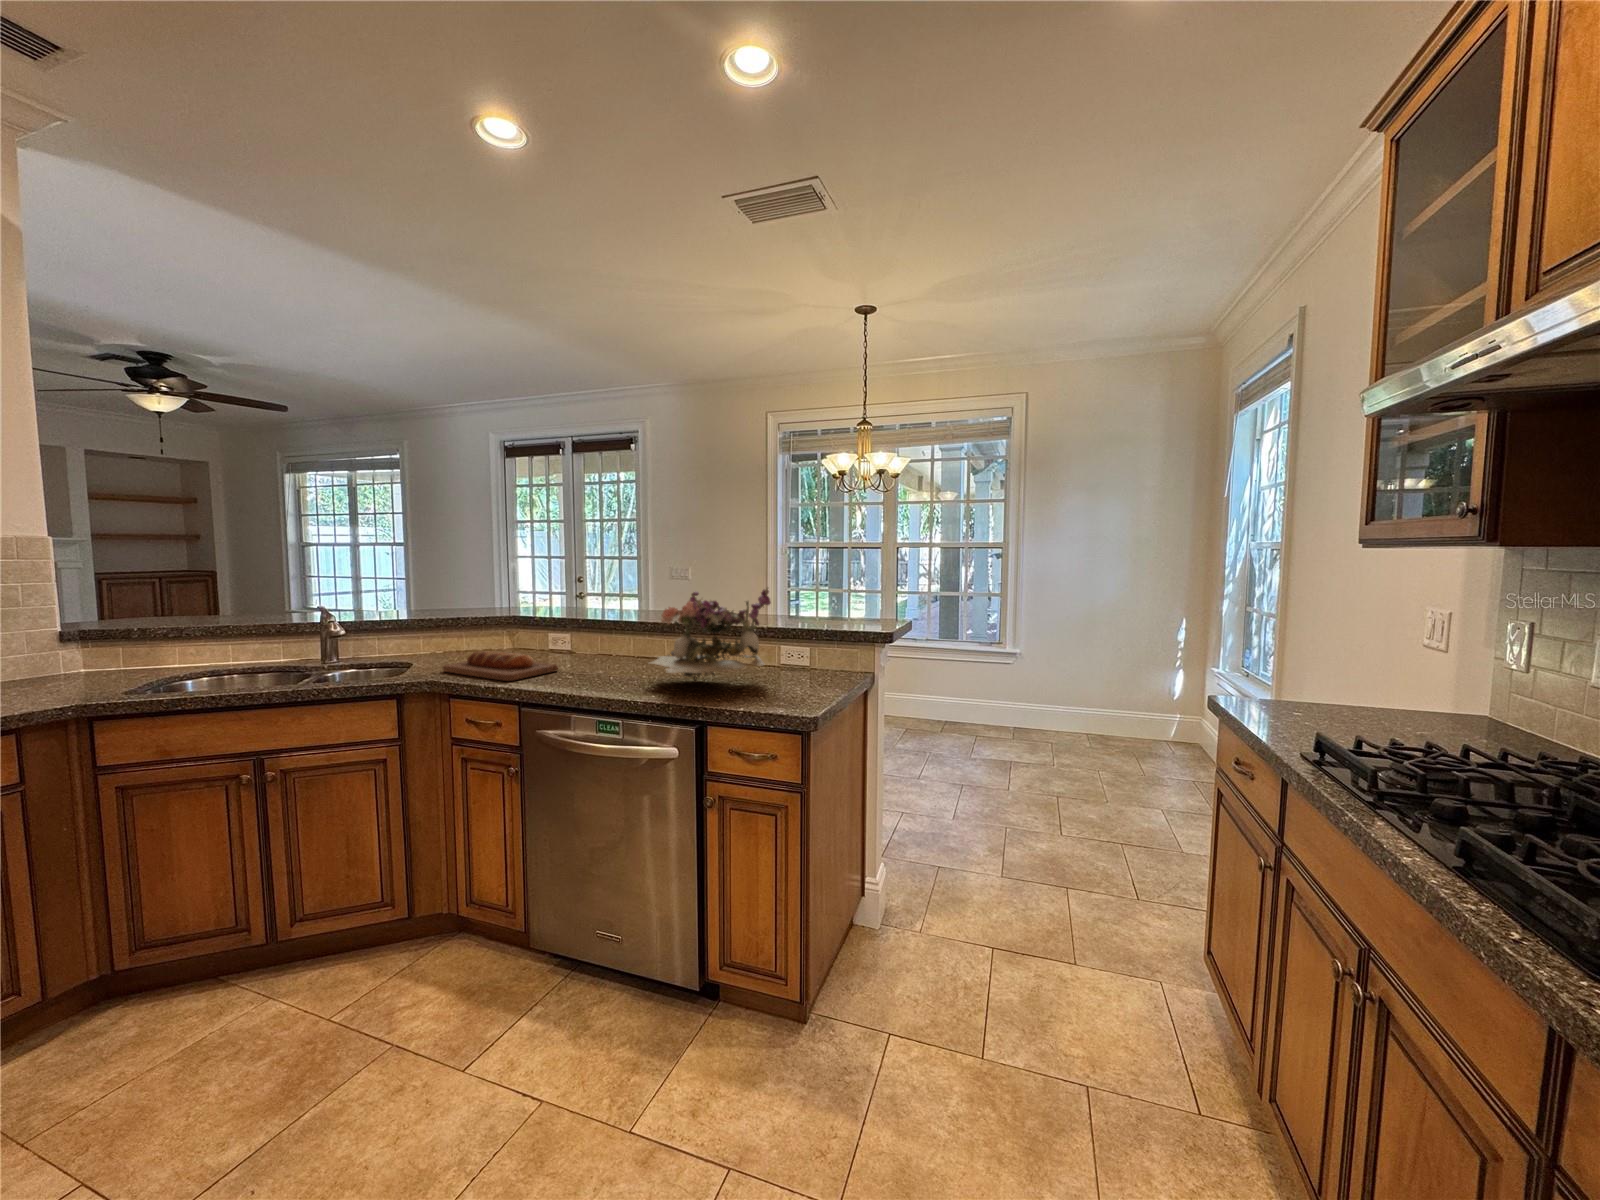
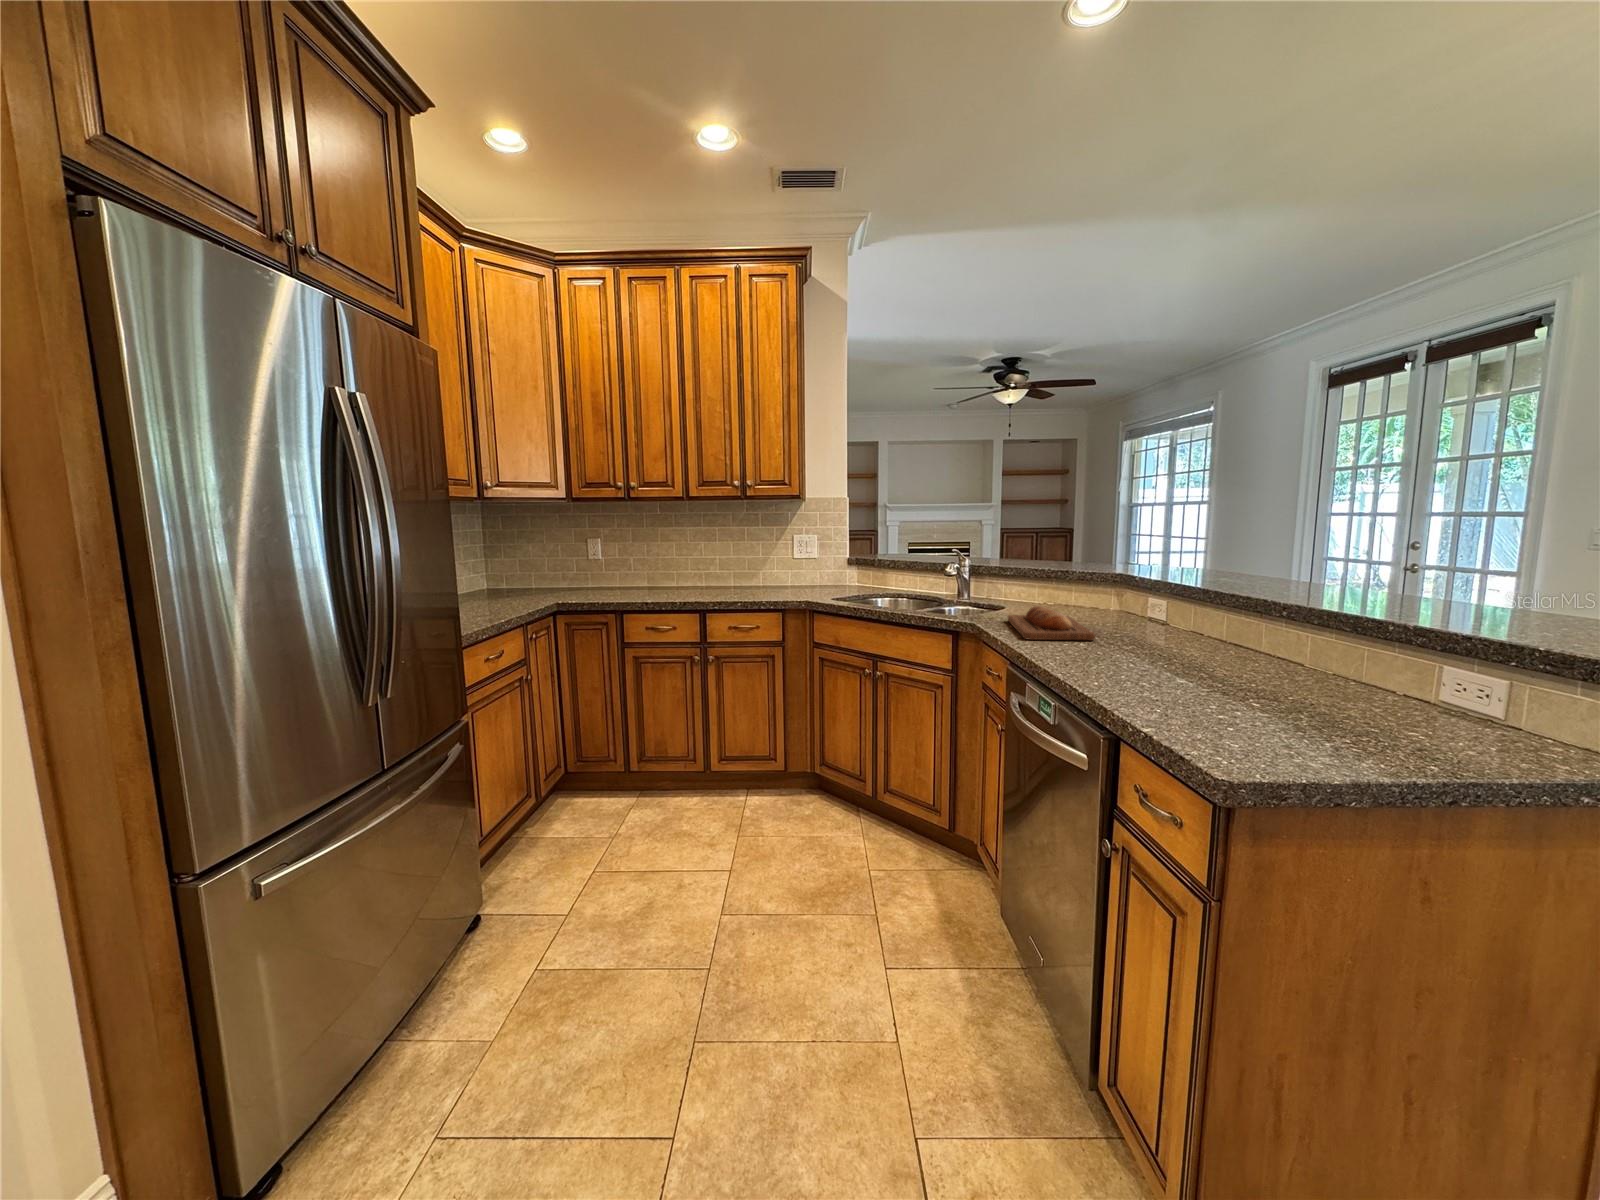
flower arrangement: present [650,587,771,681] -> none [1119,551,1342,691]

